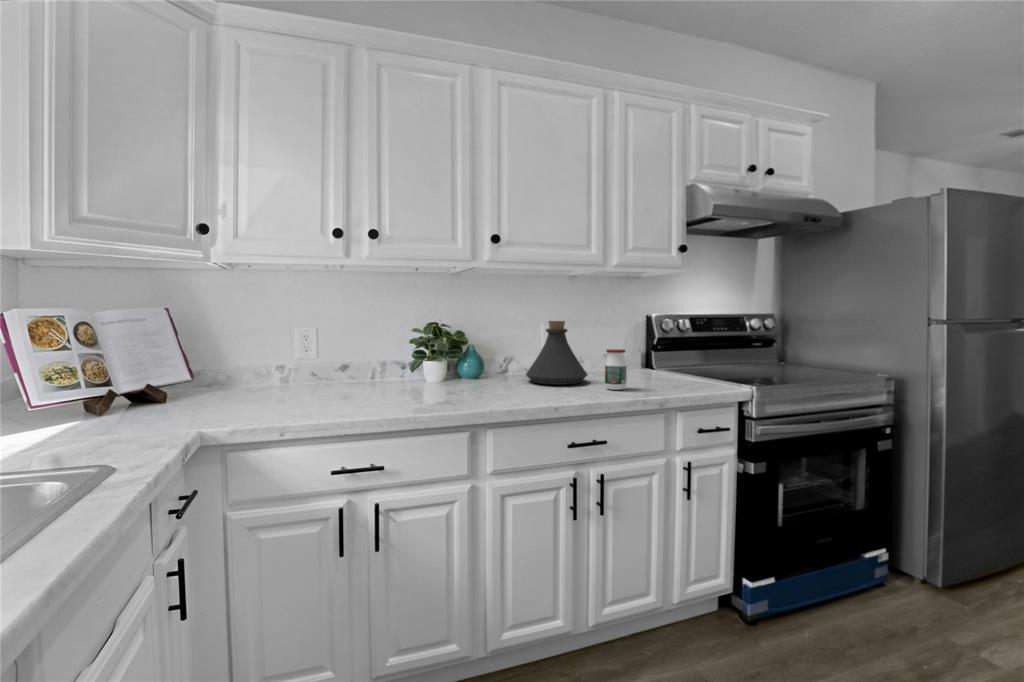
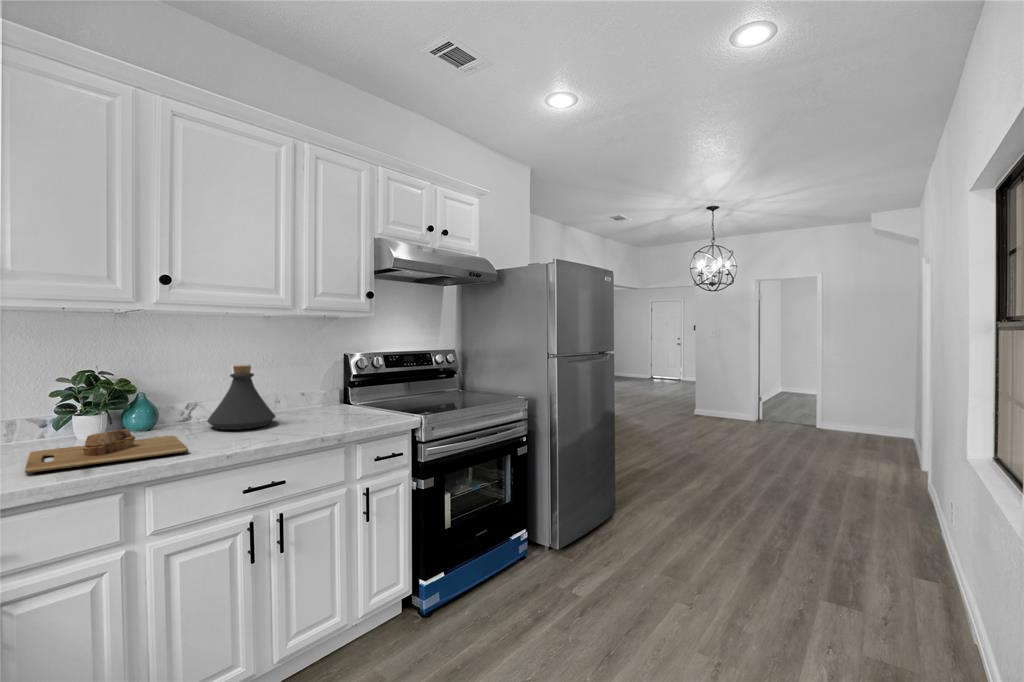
jar: present [605,349,627,390] -> none [290,392,311,431]
cutting board: none [398,374,518,403] -> present [25,429,188,473]

